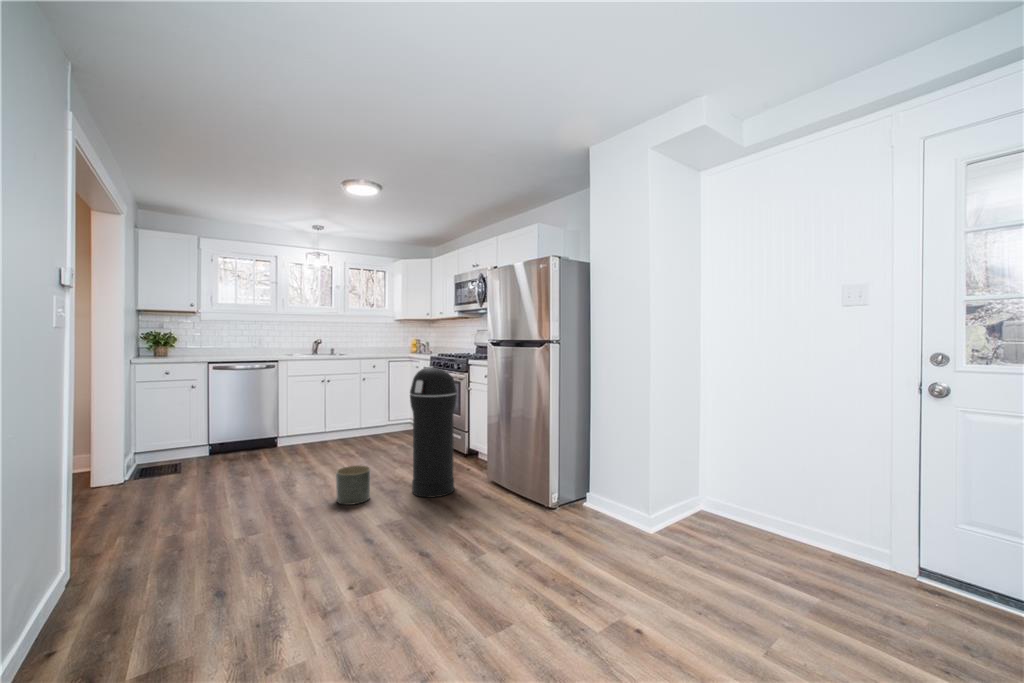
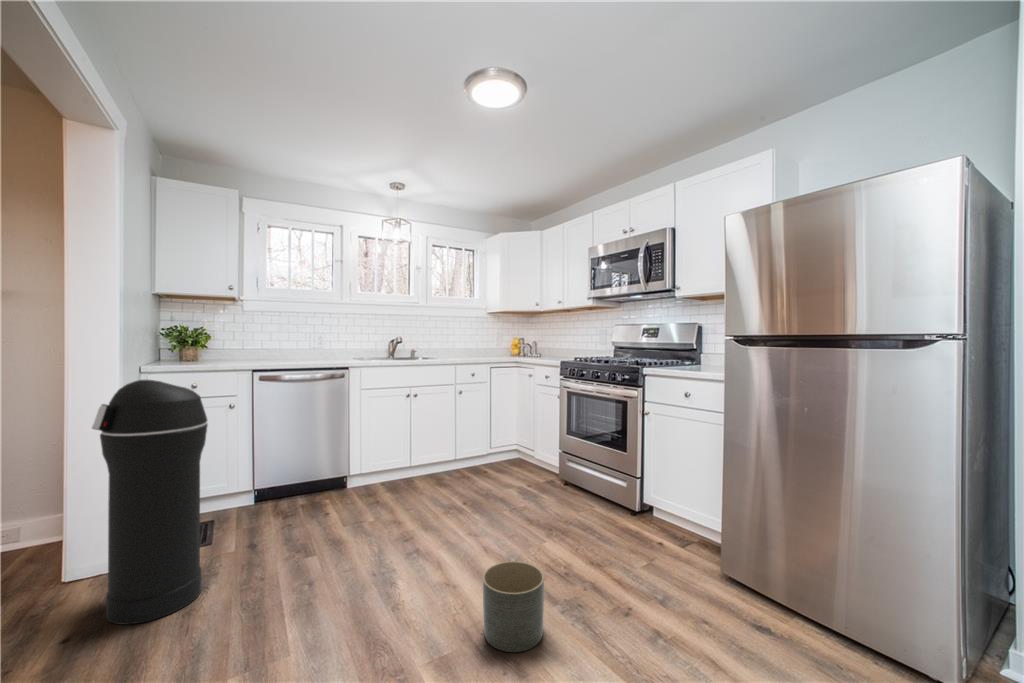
trash can: present [410,367,457,498] -> present [92,380,207,625]

